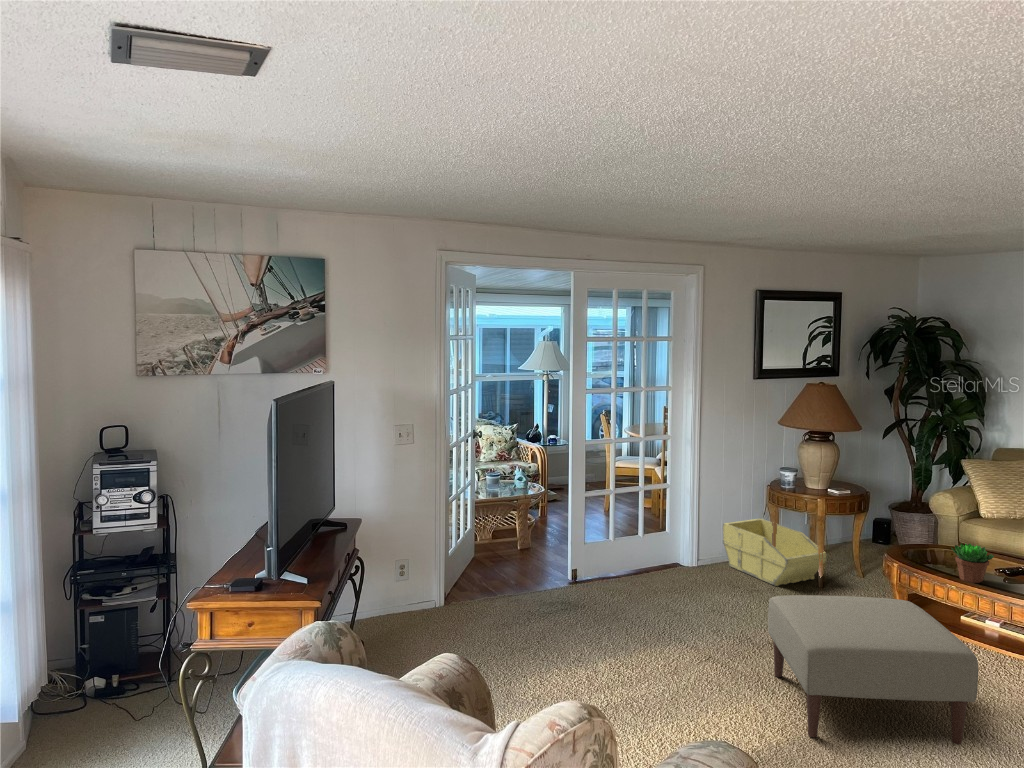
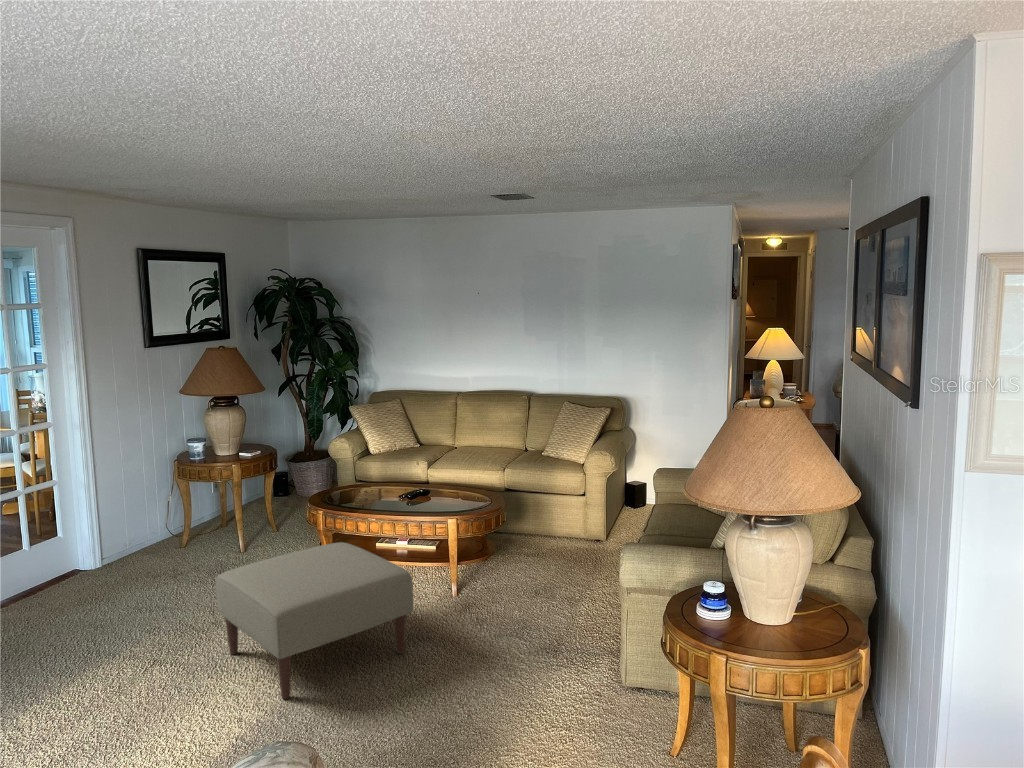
storage bin: present [723,519,827,586] -> none [128,498,246,564]
succulent plant: present [952,544,994,583] -> none [366,478,399,512]

